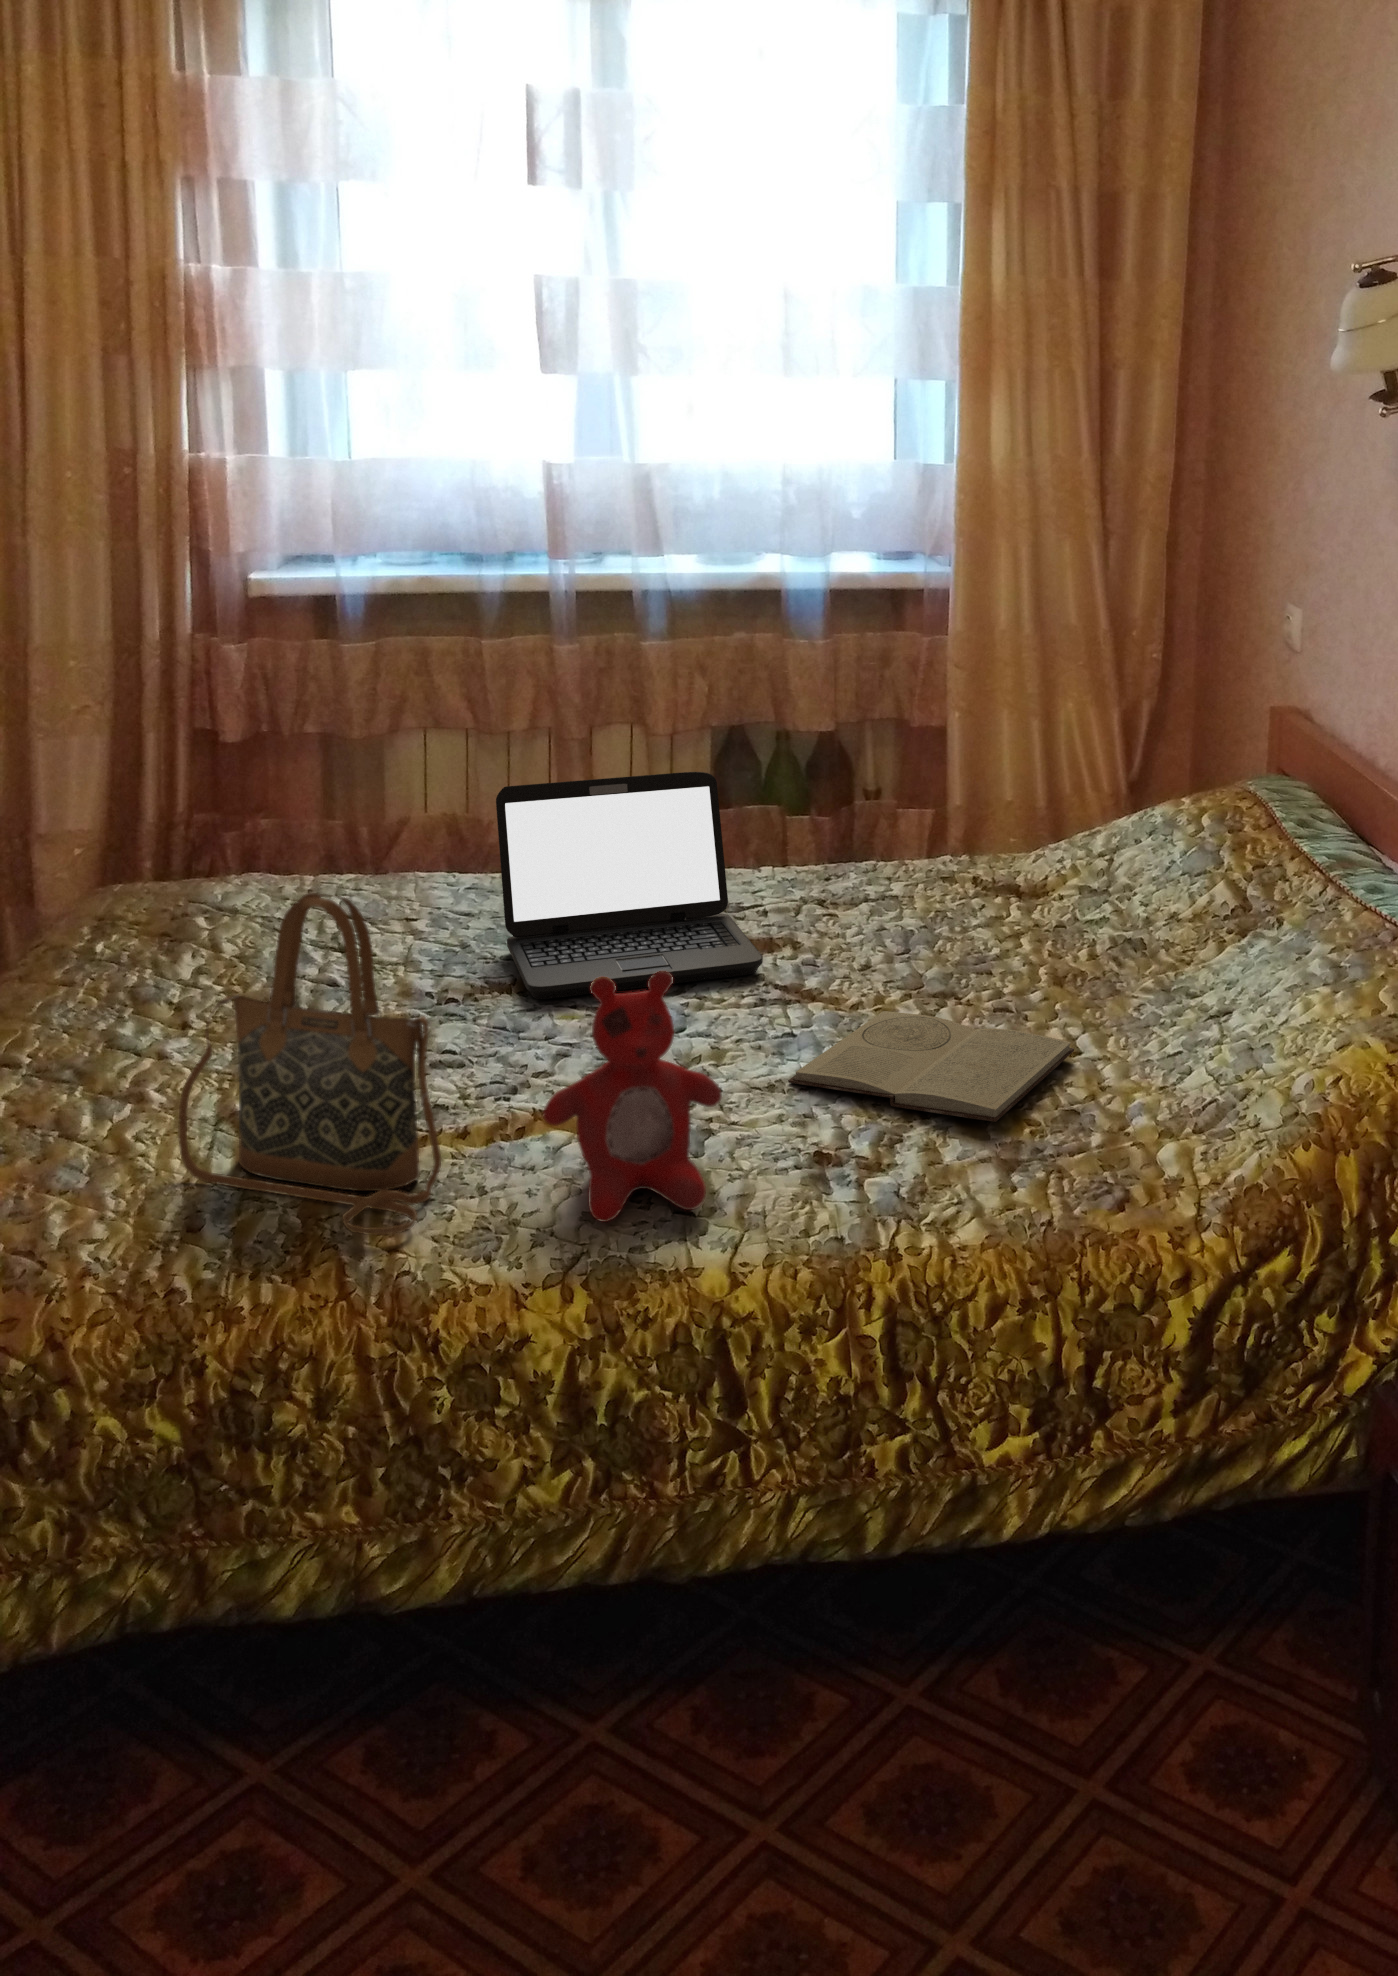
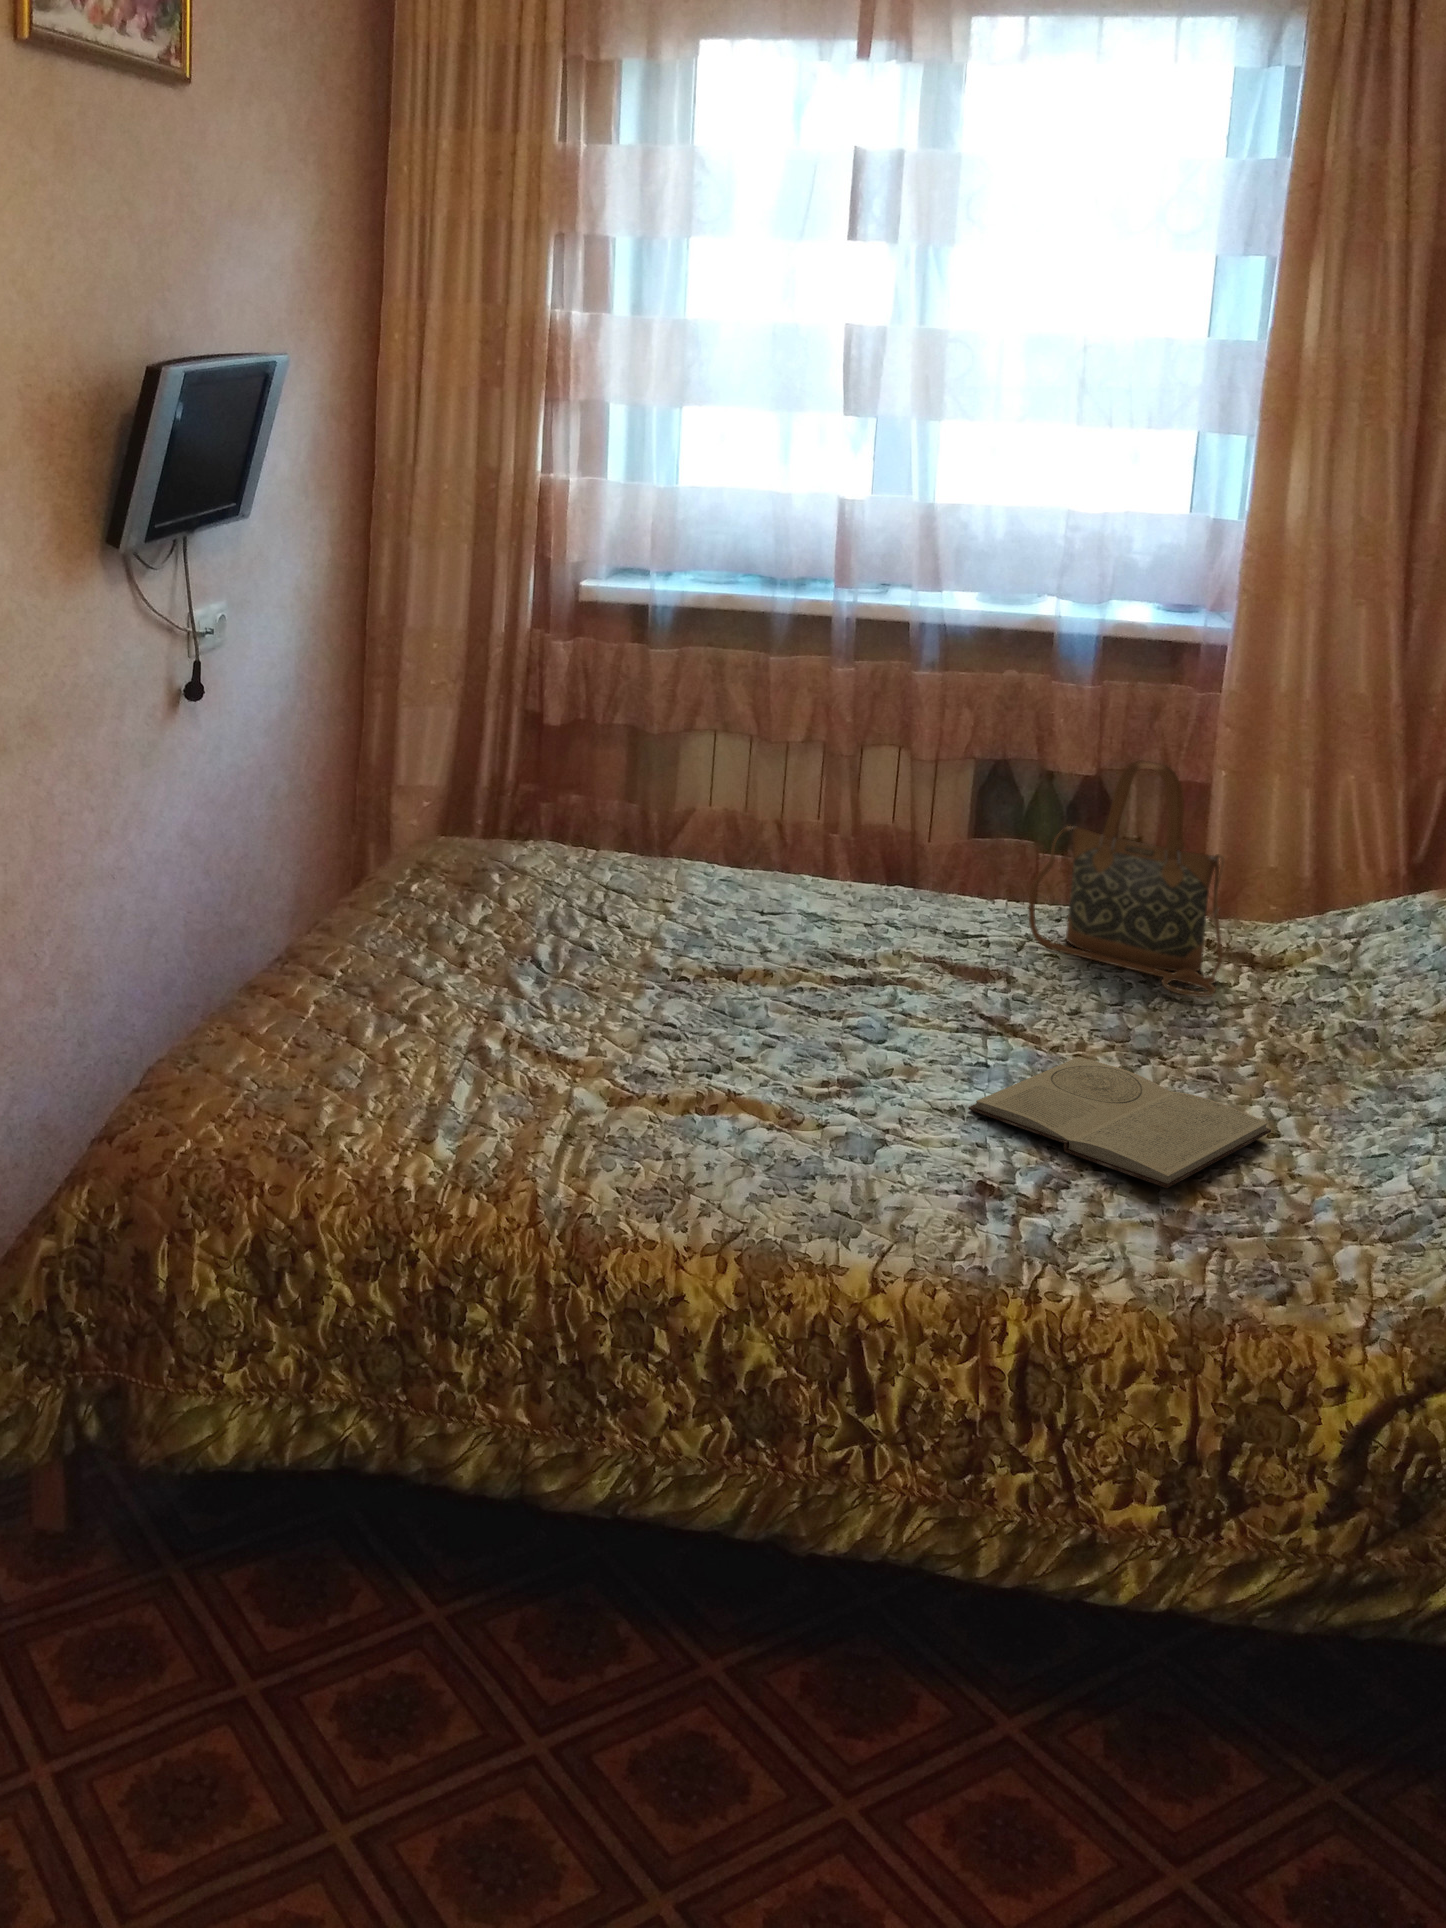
laptop: present [496,772,763,999] -> none [741,795,971,999]
handbag: present [178,893,441,1235] -> present [1029,760,1224,997]
stuffed bear: present [543,971,722,1222] -> none [724,982,890,1212]

